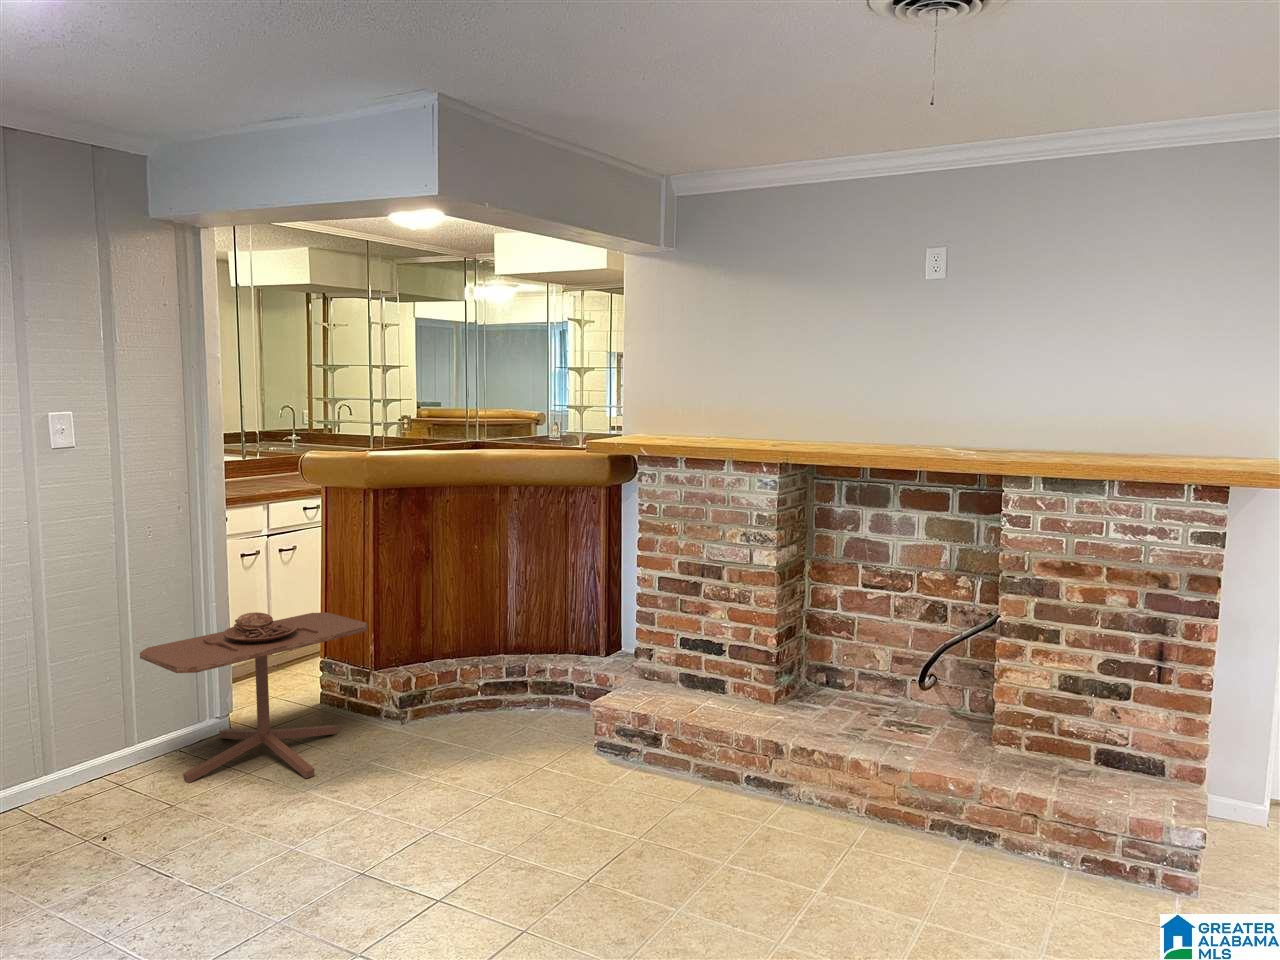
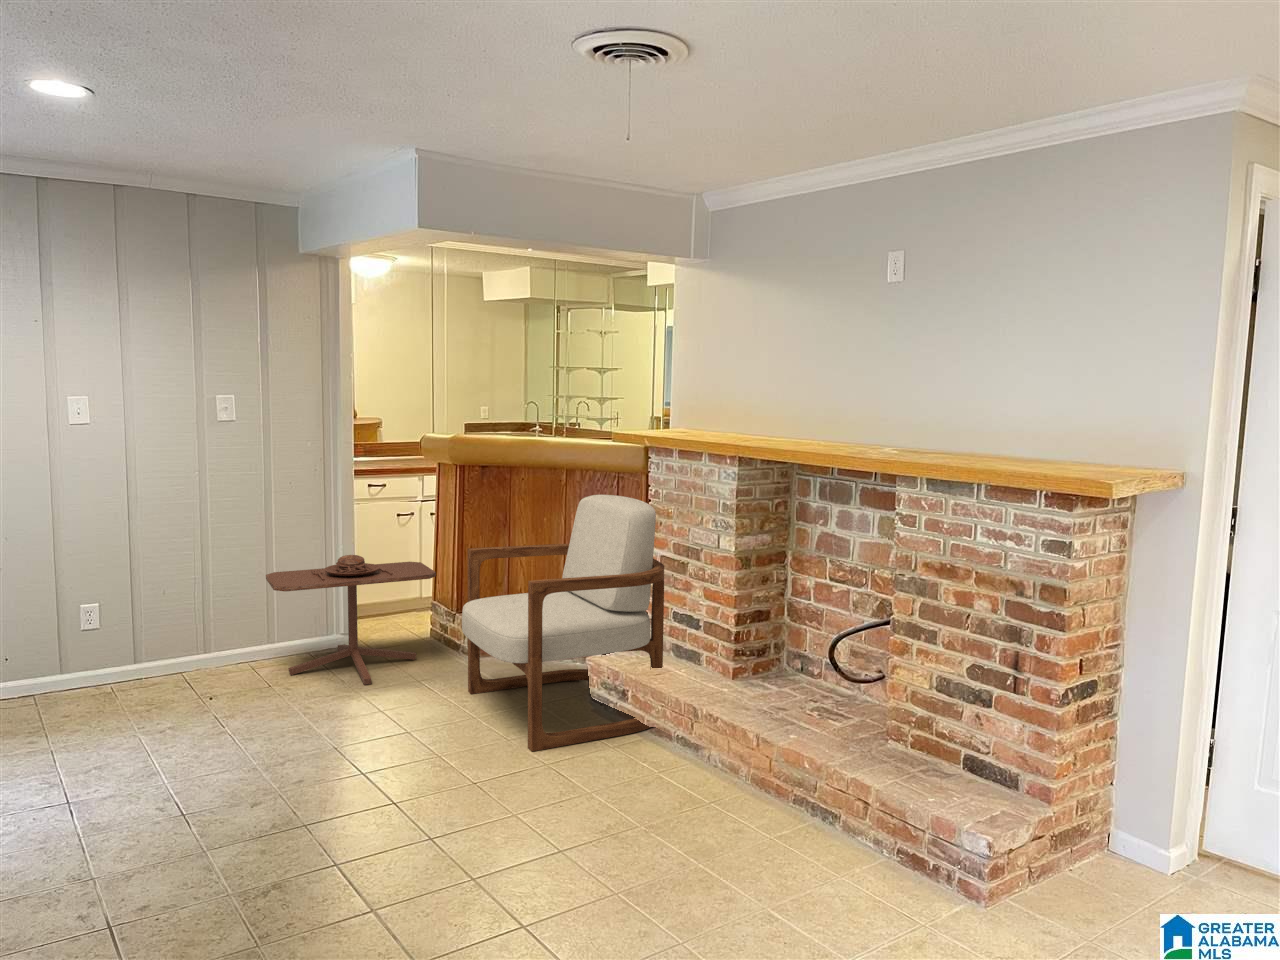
armchair: none [443,514,697,827] -> present [462,495,664,751]

